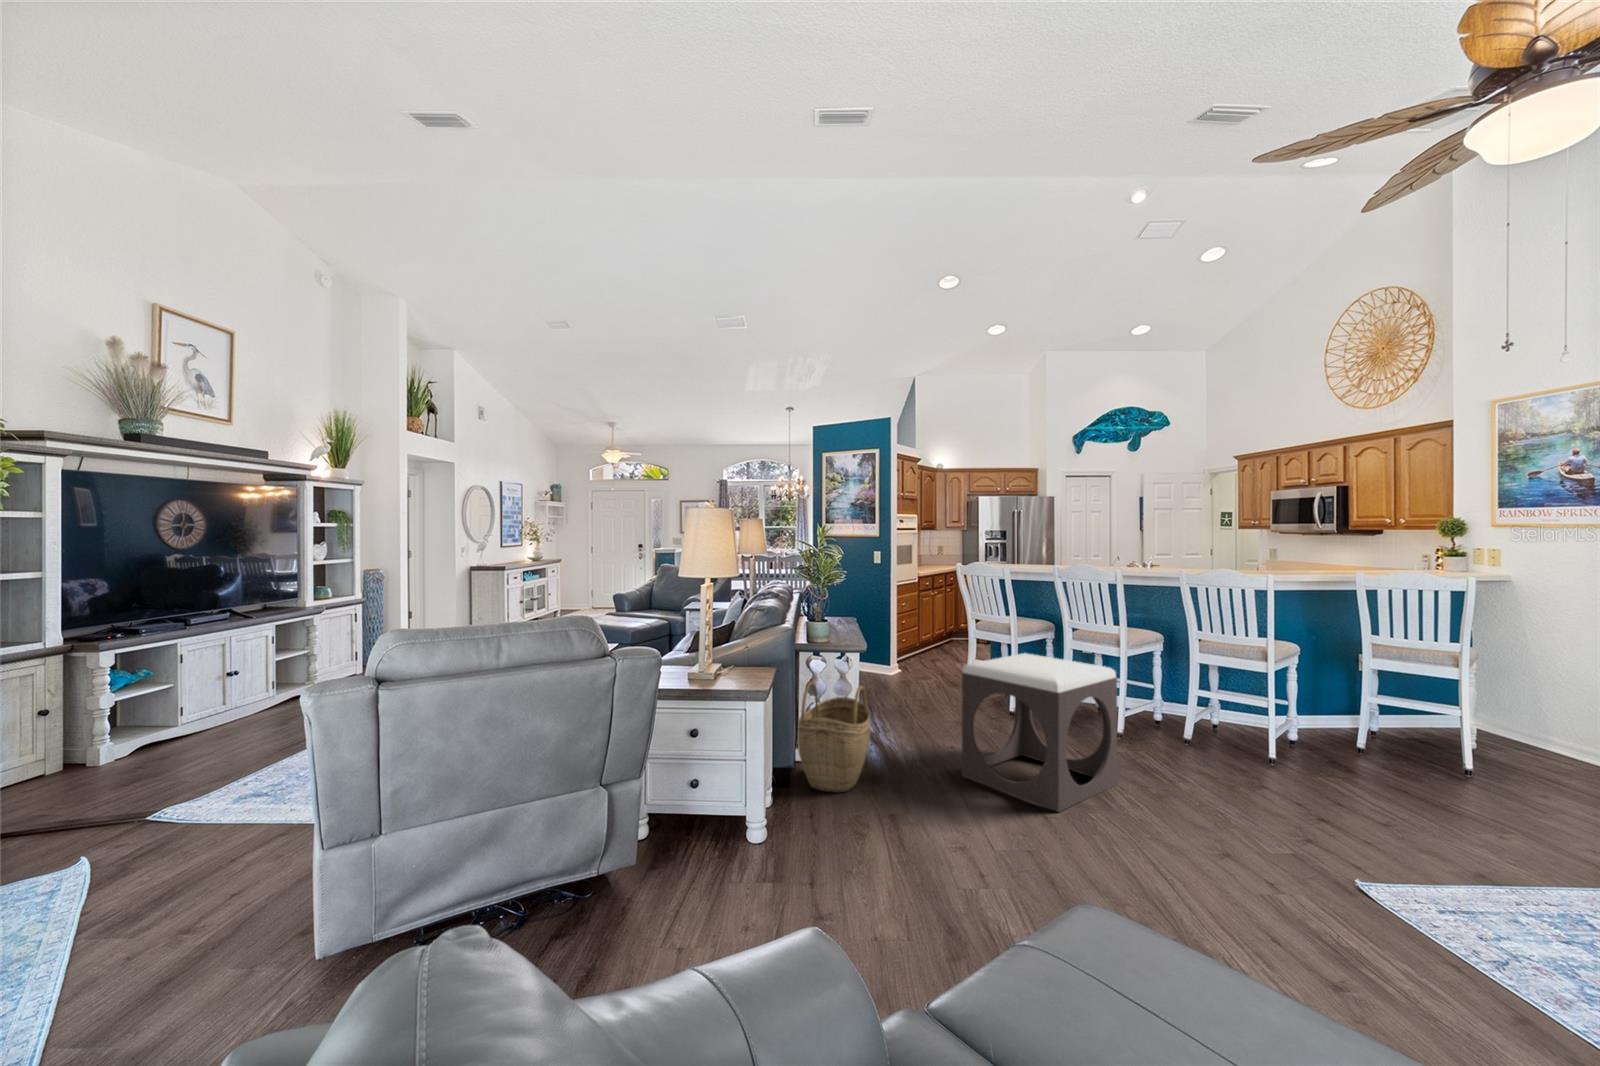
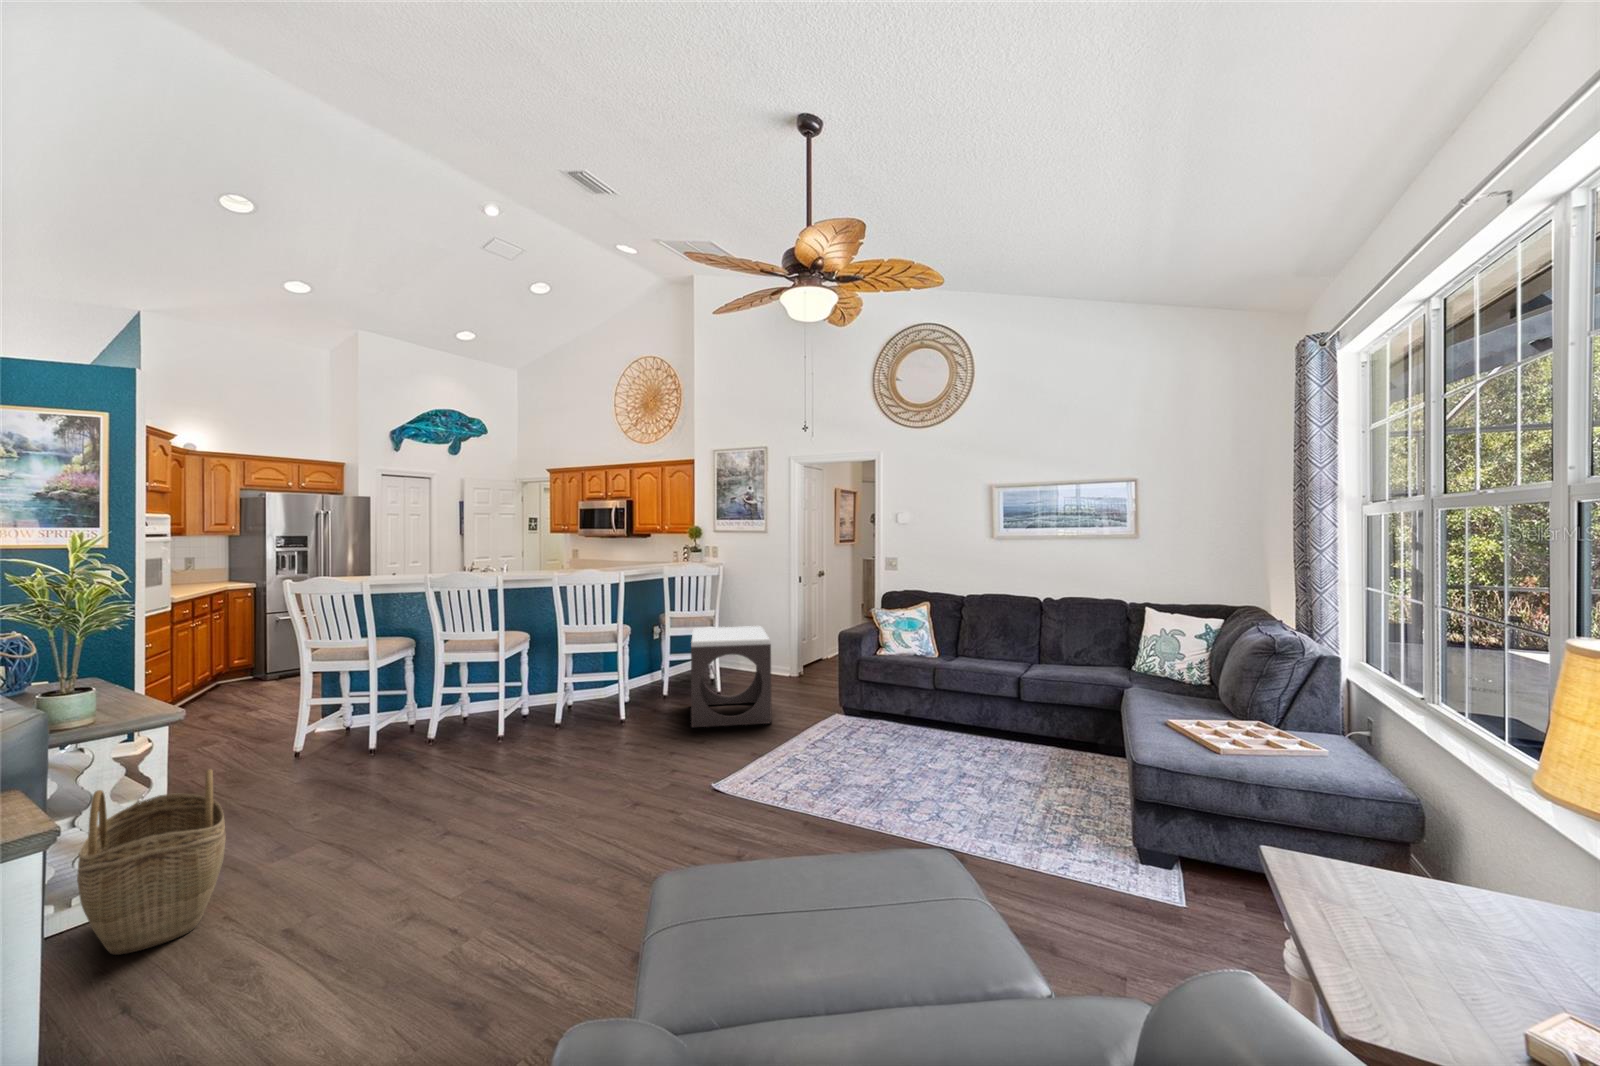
footstool: present [962,653,1117,812] -> present [691,626,772,727]

